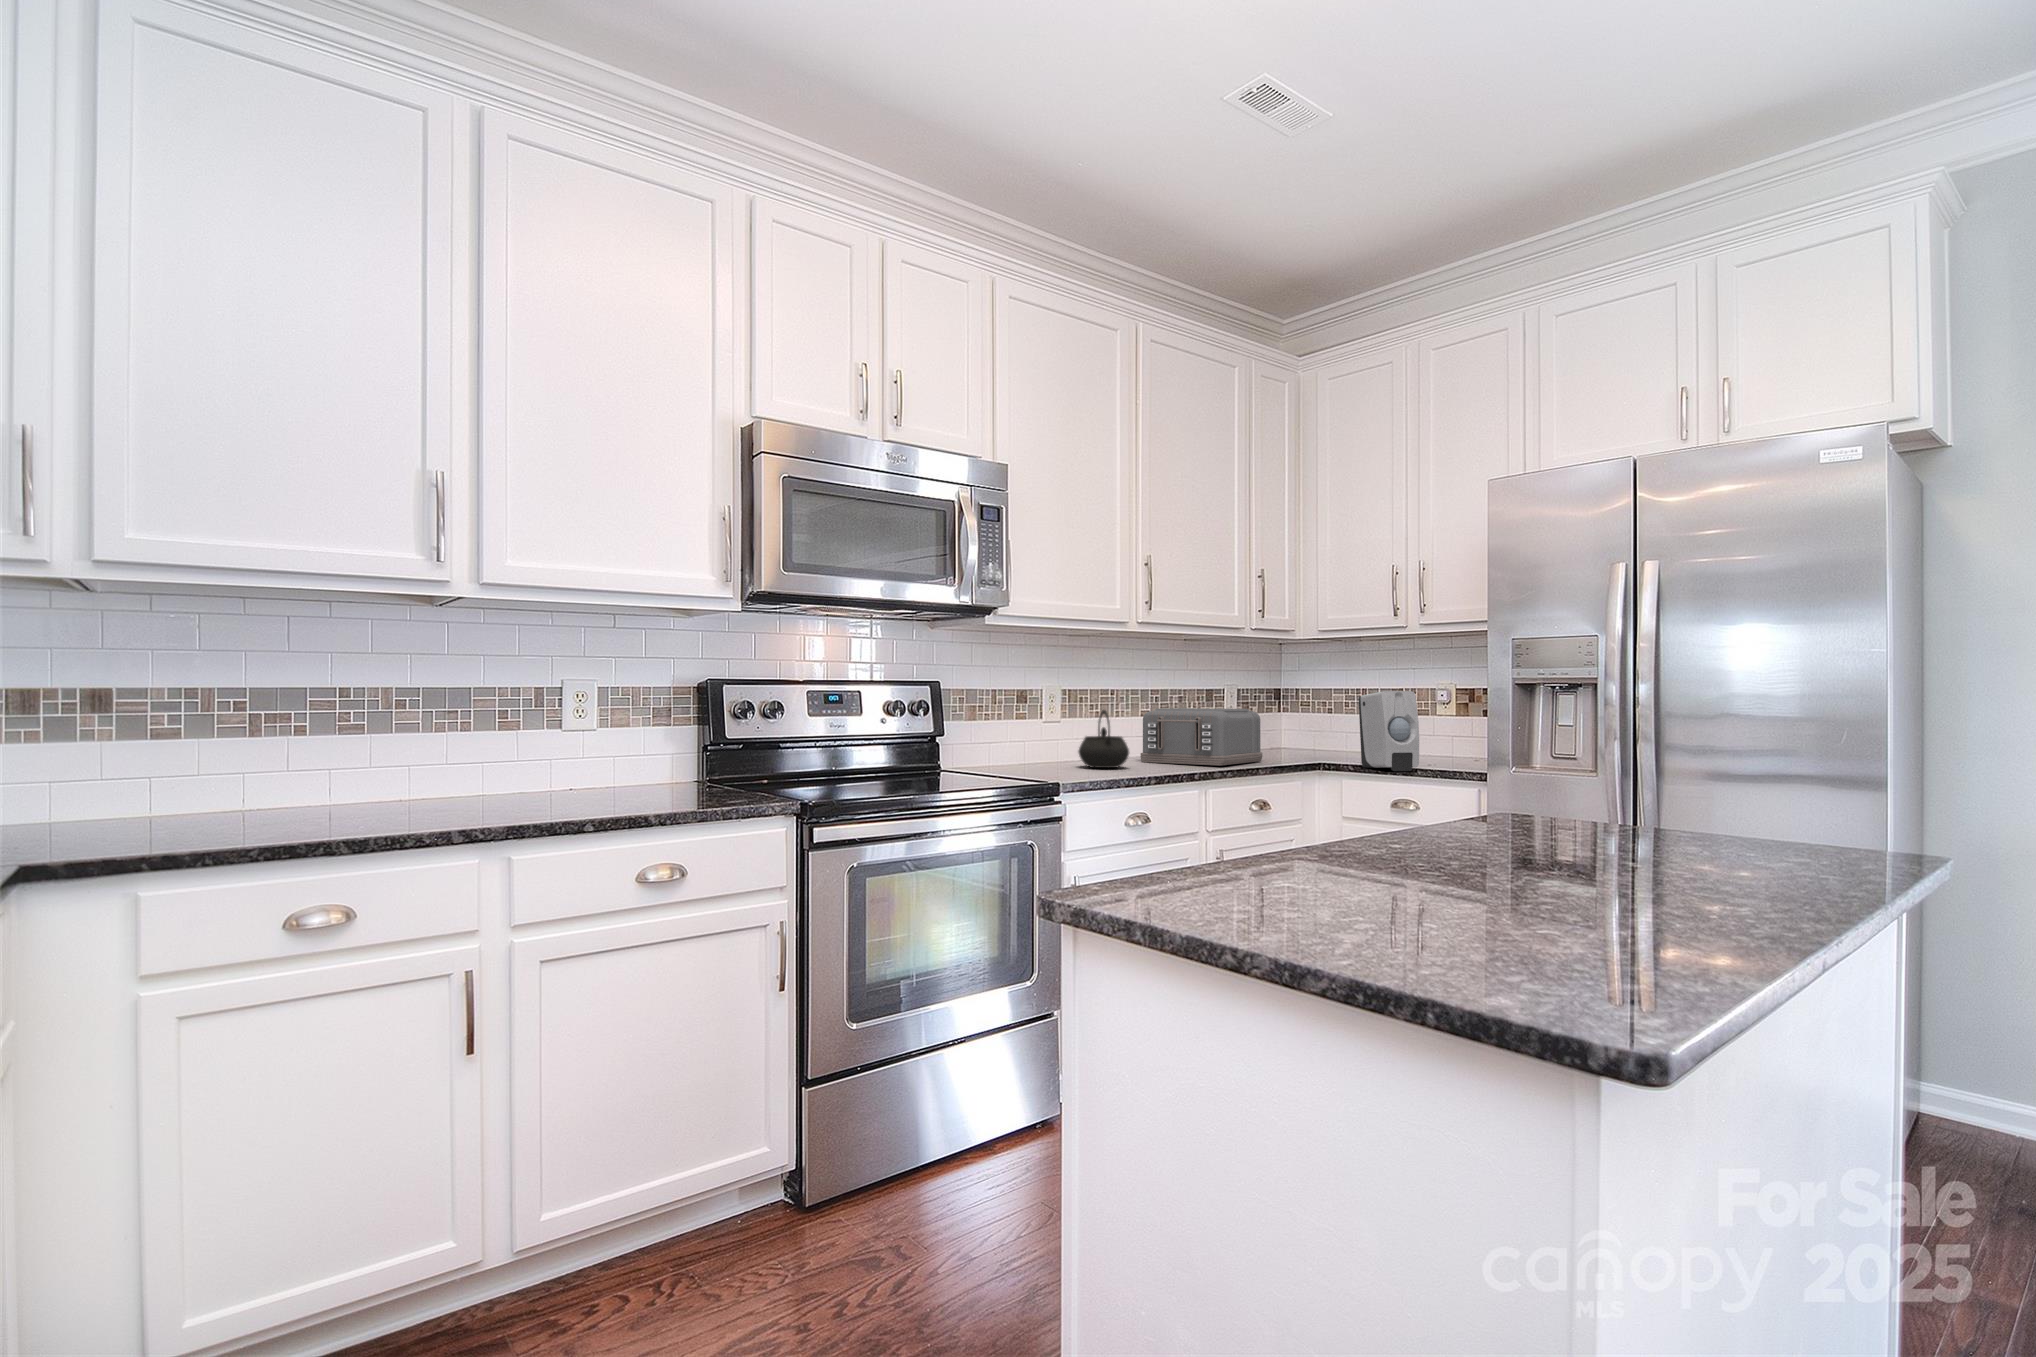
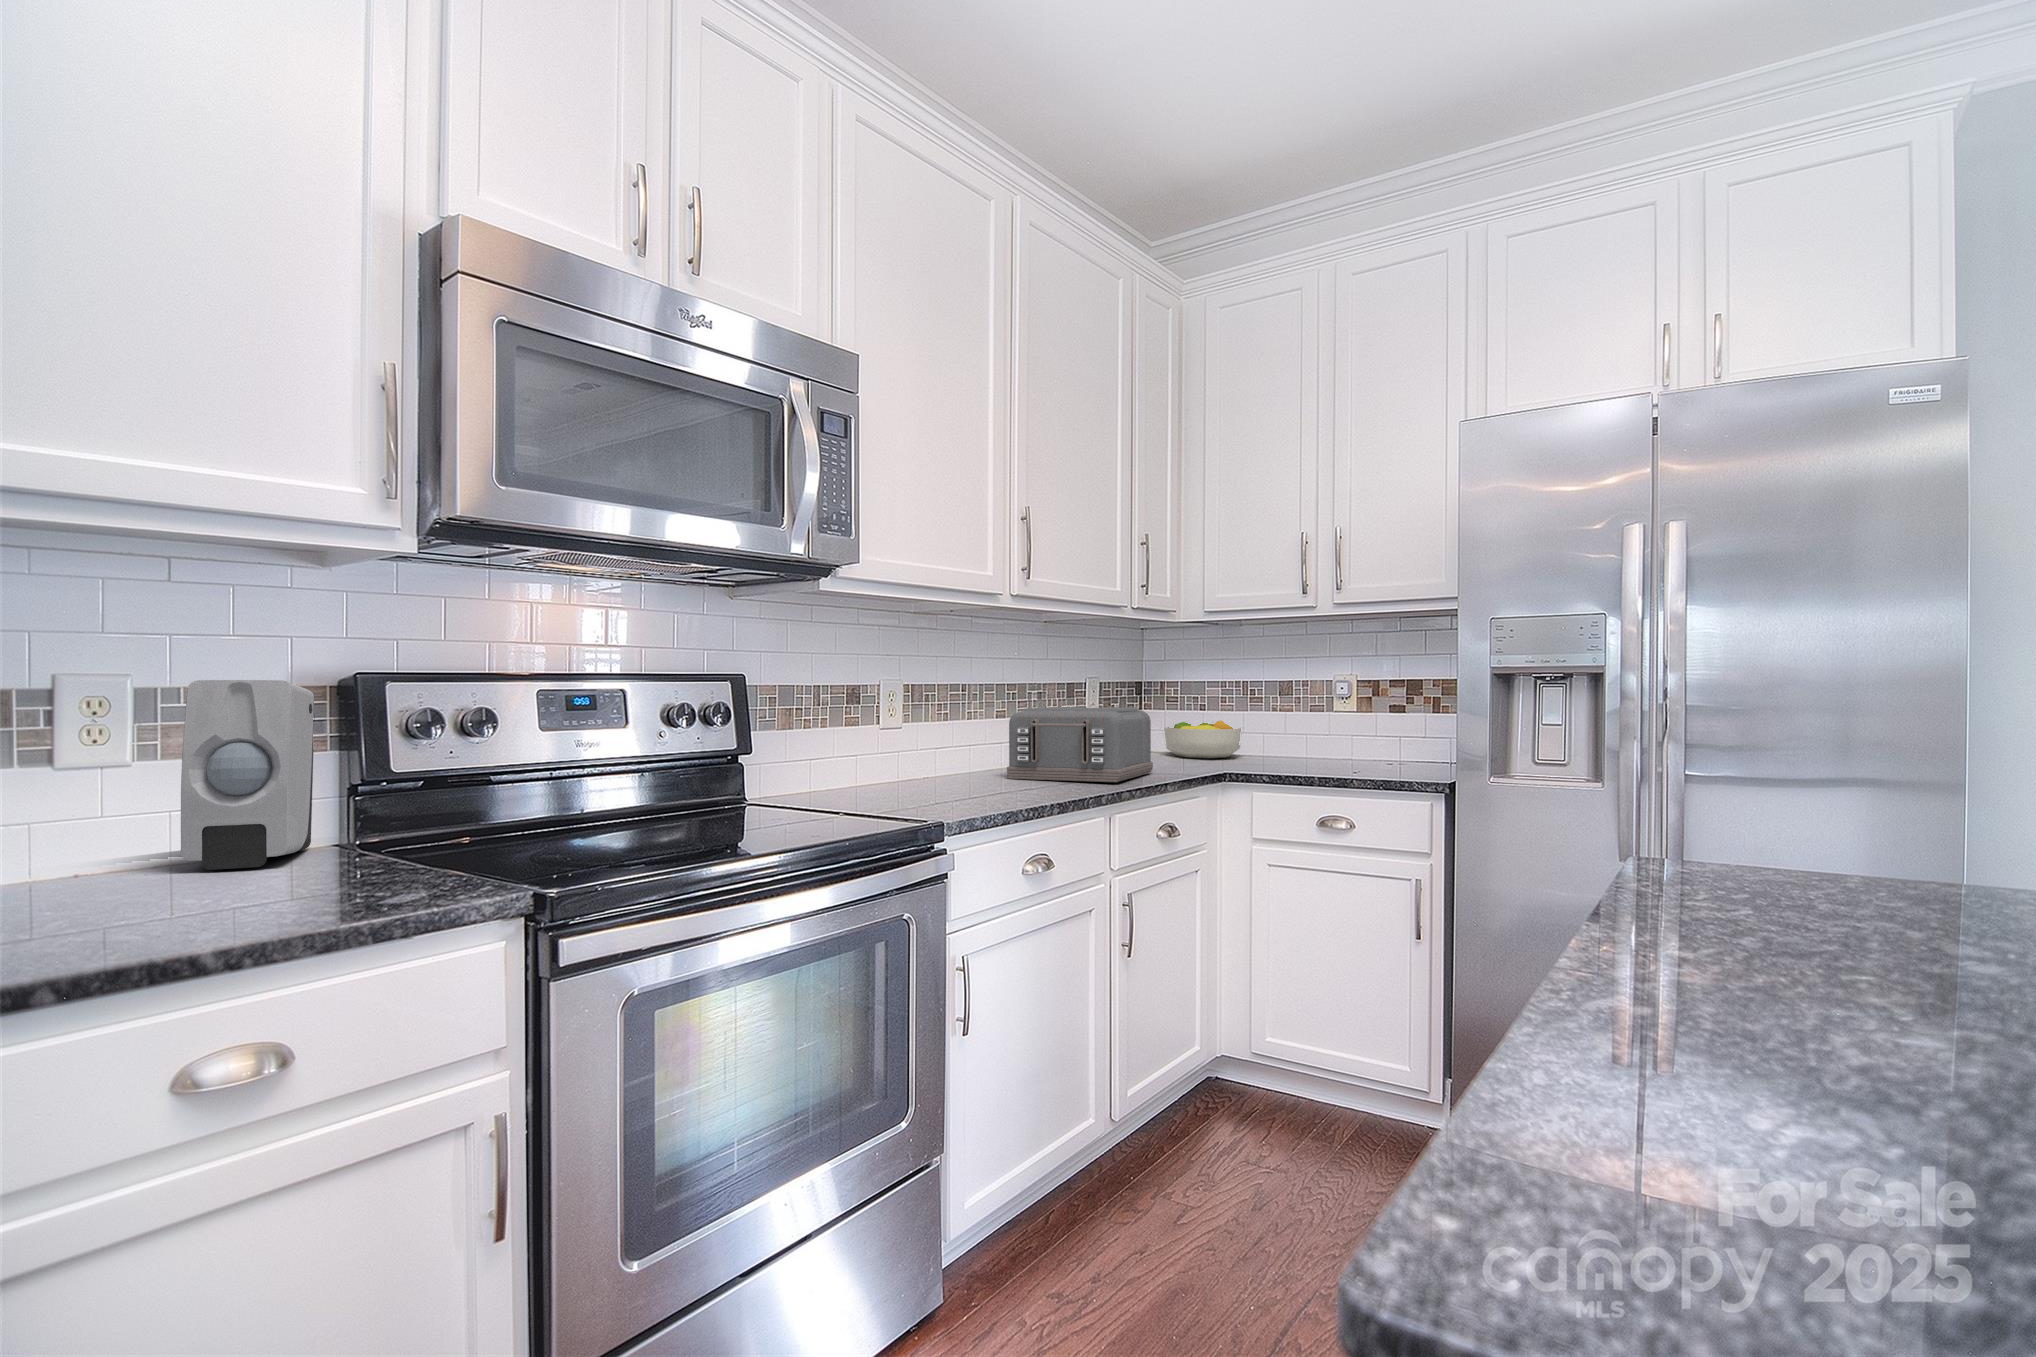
soap dispenser: present [1359,691,1419,771] -> present [181,680,314,870]
kettle: present [1078,710,1129,768] -> none [936,712,1005,791]
fruit bowl: none [1295,717,1363,753] -> present [1164,721,1241,758]

